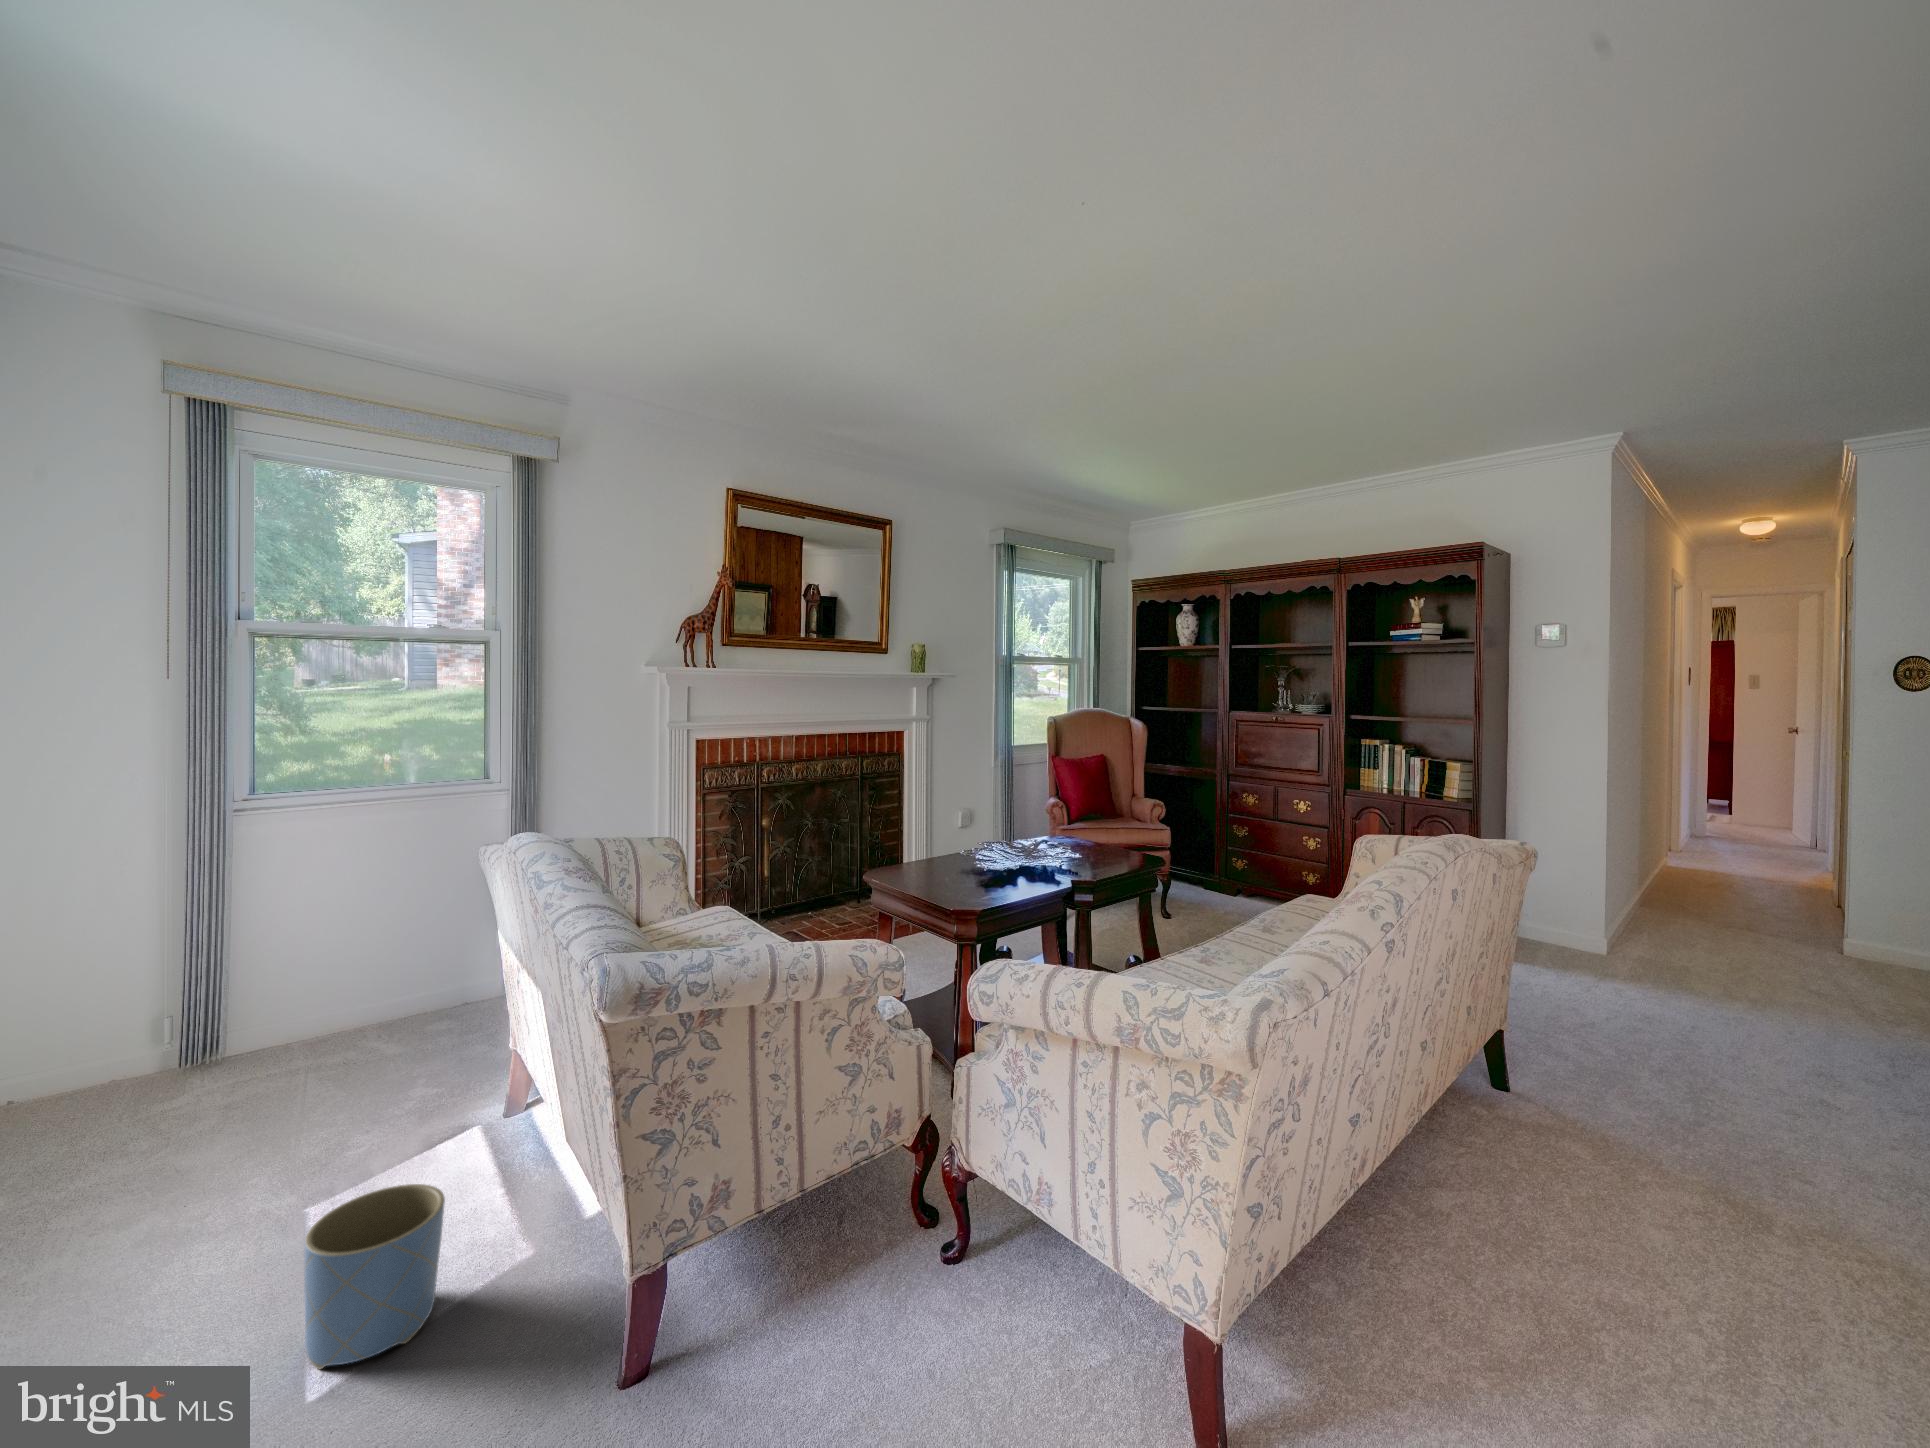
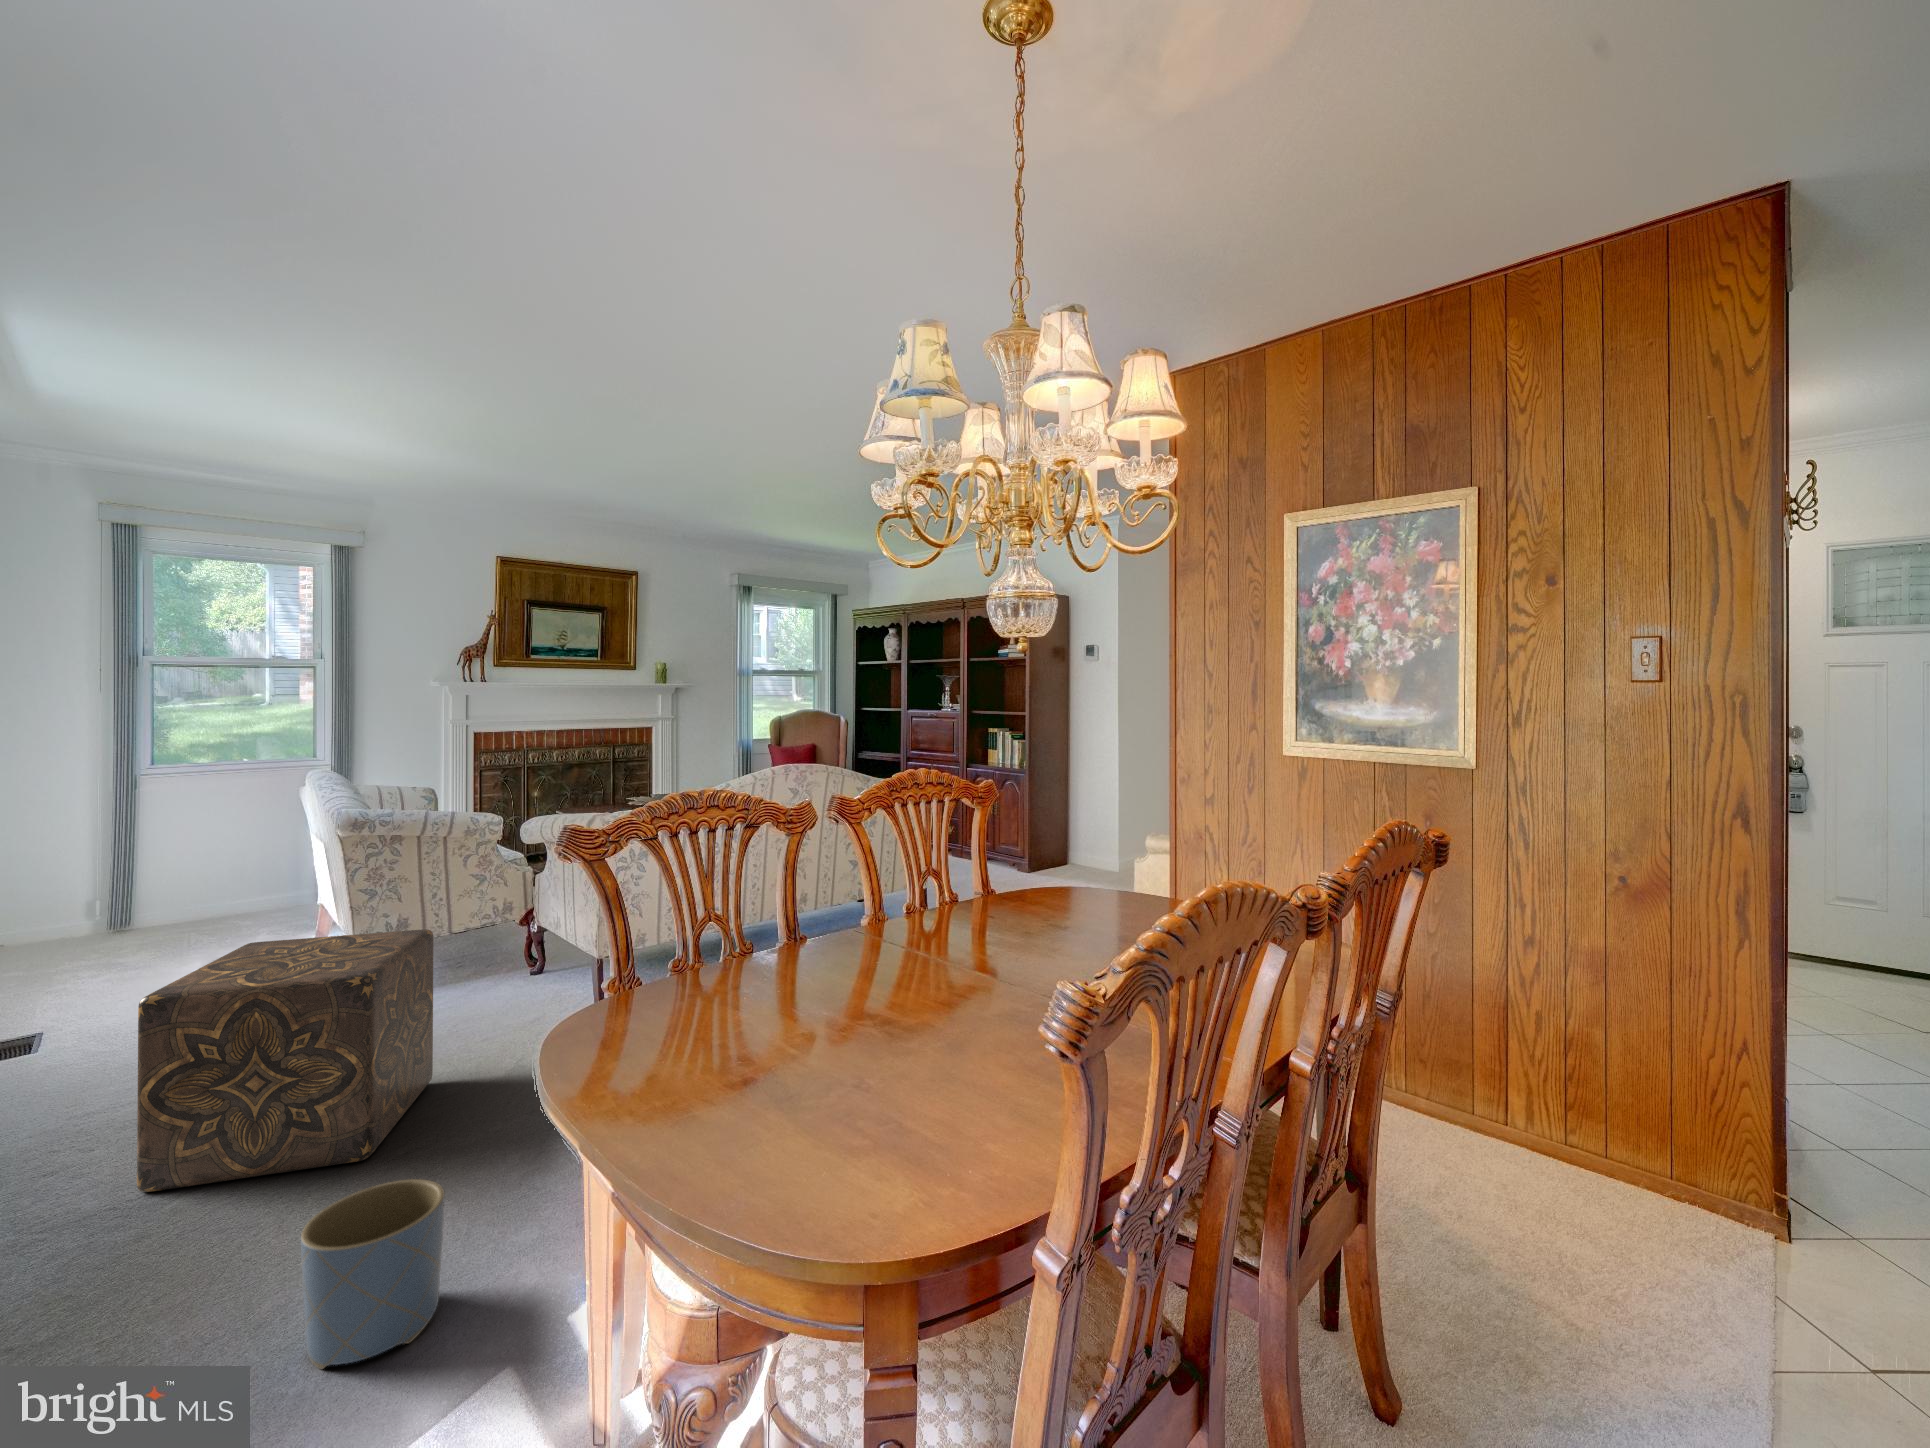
ottoman: none [135,934,434,1188] -> present [137,929,434,1192]

